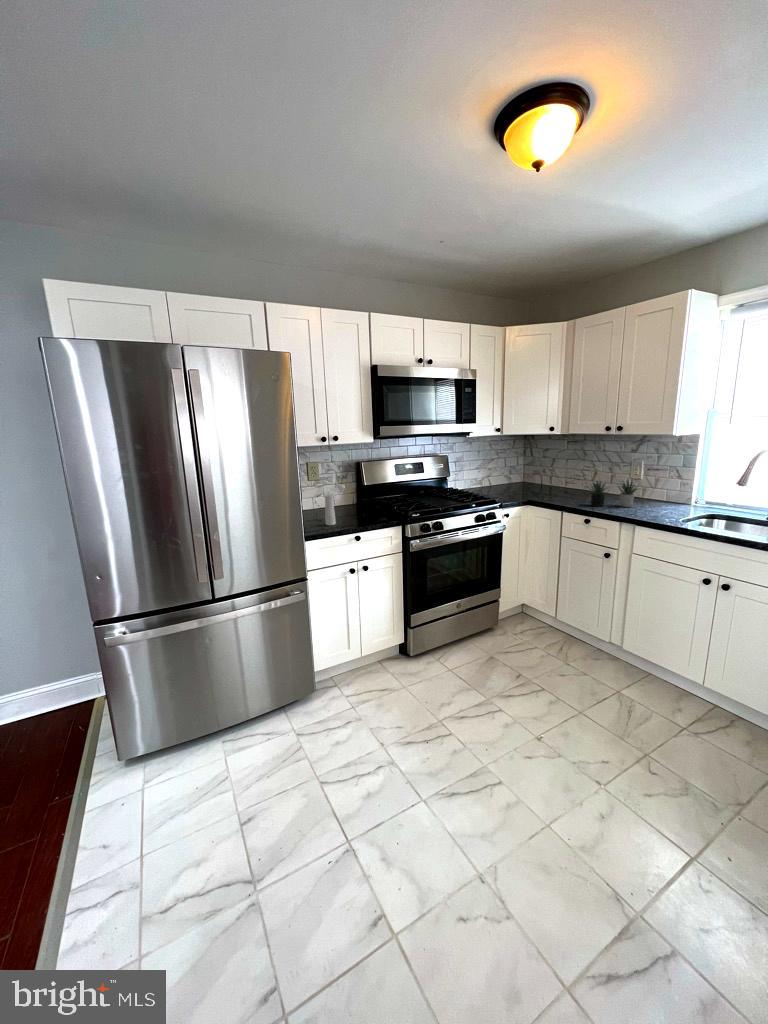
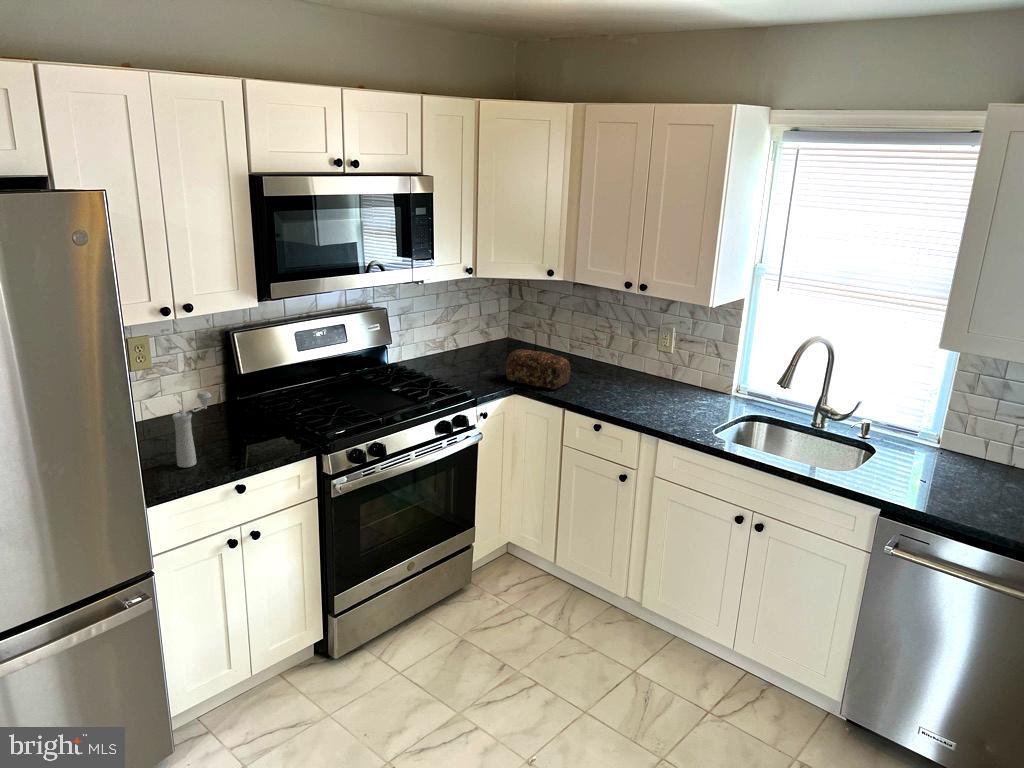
bread loaf: none [522,478,567,501] -> present [506,349,571,389]
succulent plant: present [590,479,637,507] -> none [594,359,672,402]

